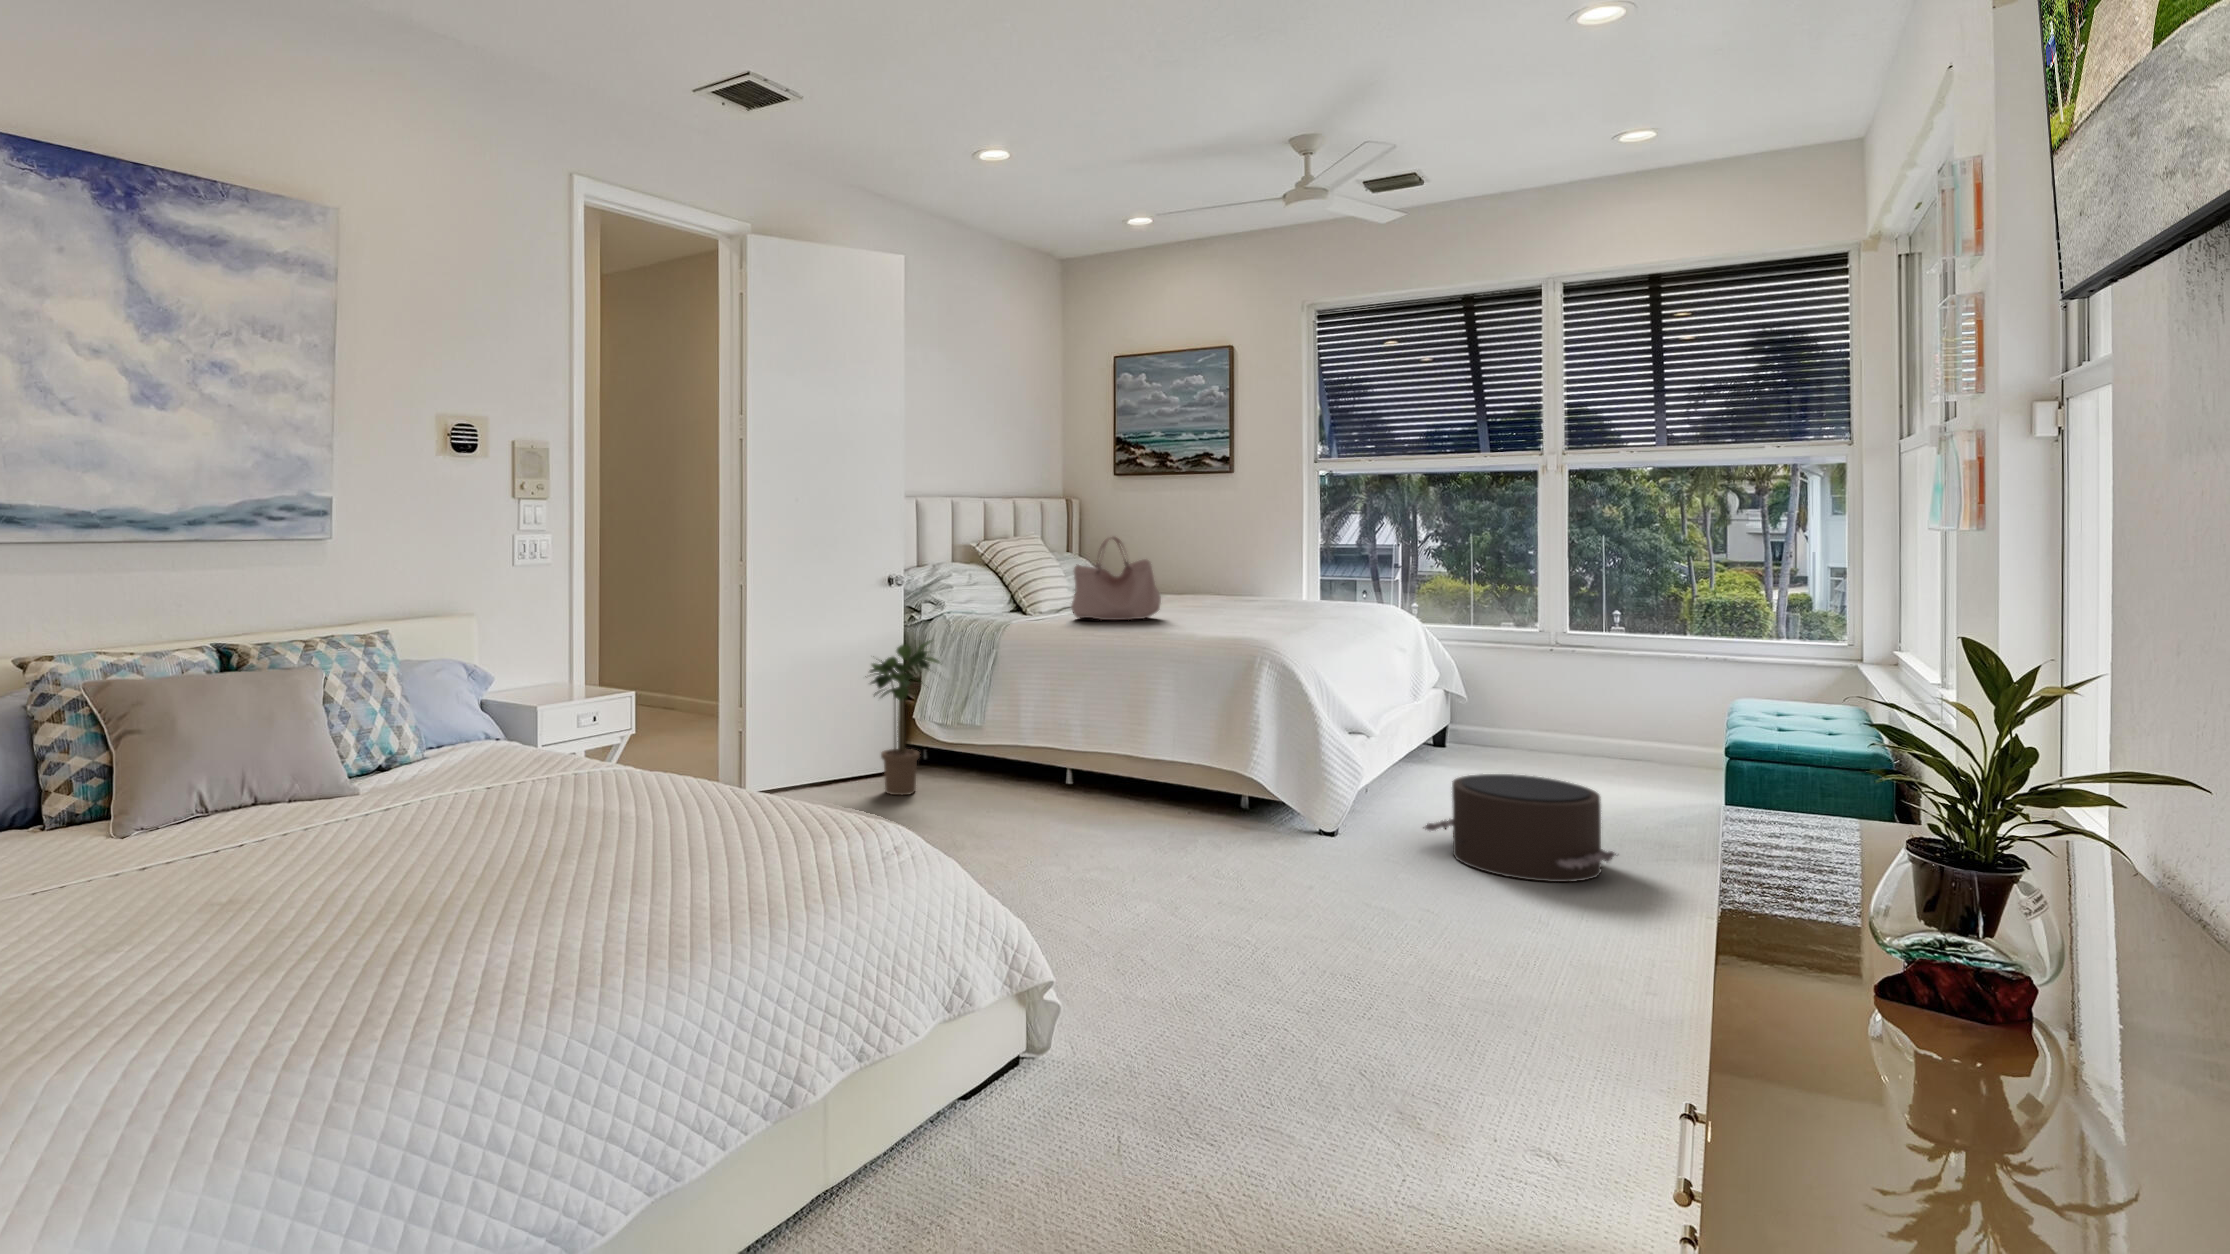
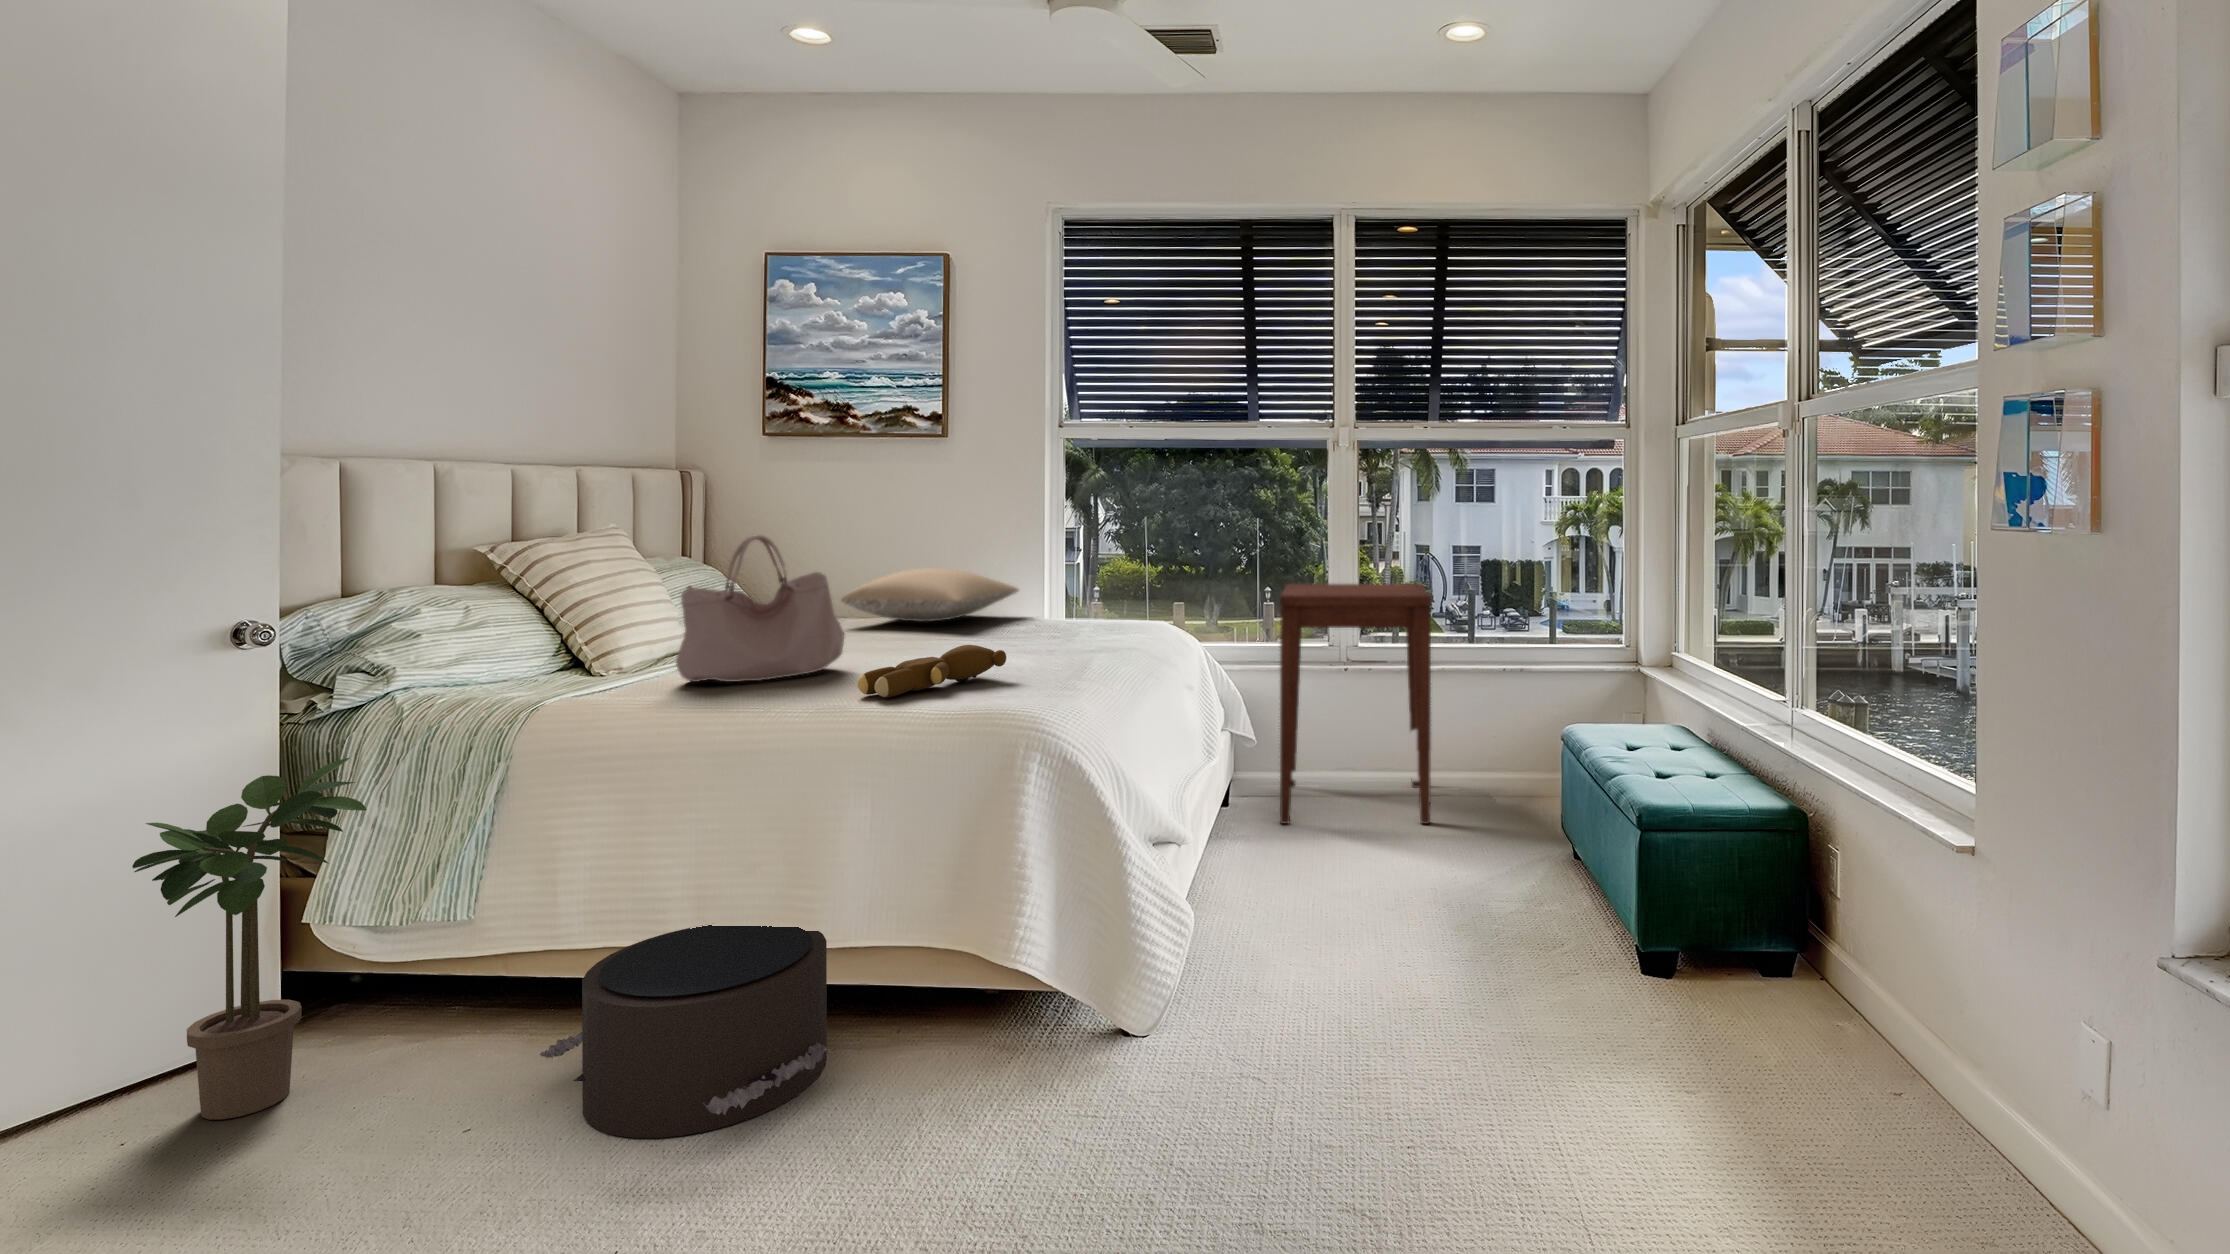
pillow: none [1161,565,1281,599] -> present [841,568,1018,622]
side table: none [1481,585,1633,784] -> present [1280,584,1432,824]
teddy bear: none [1167,606,1257,631] -> present [858,645,1006,697]
pouf: present [1424,774,1616,882] -> present [540,925,836,1138]

